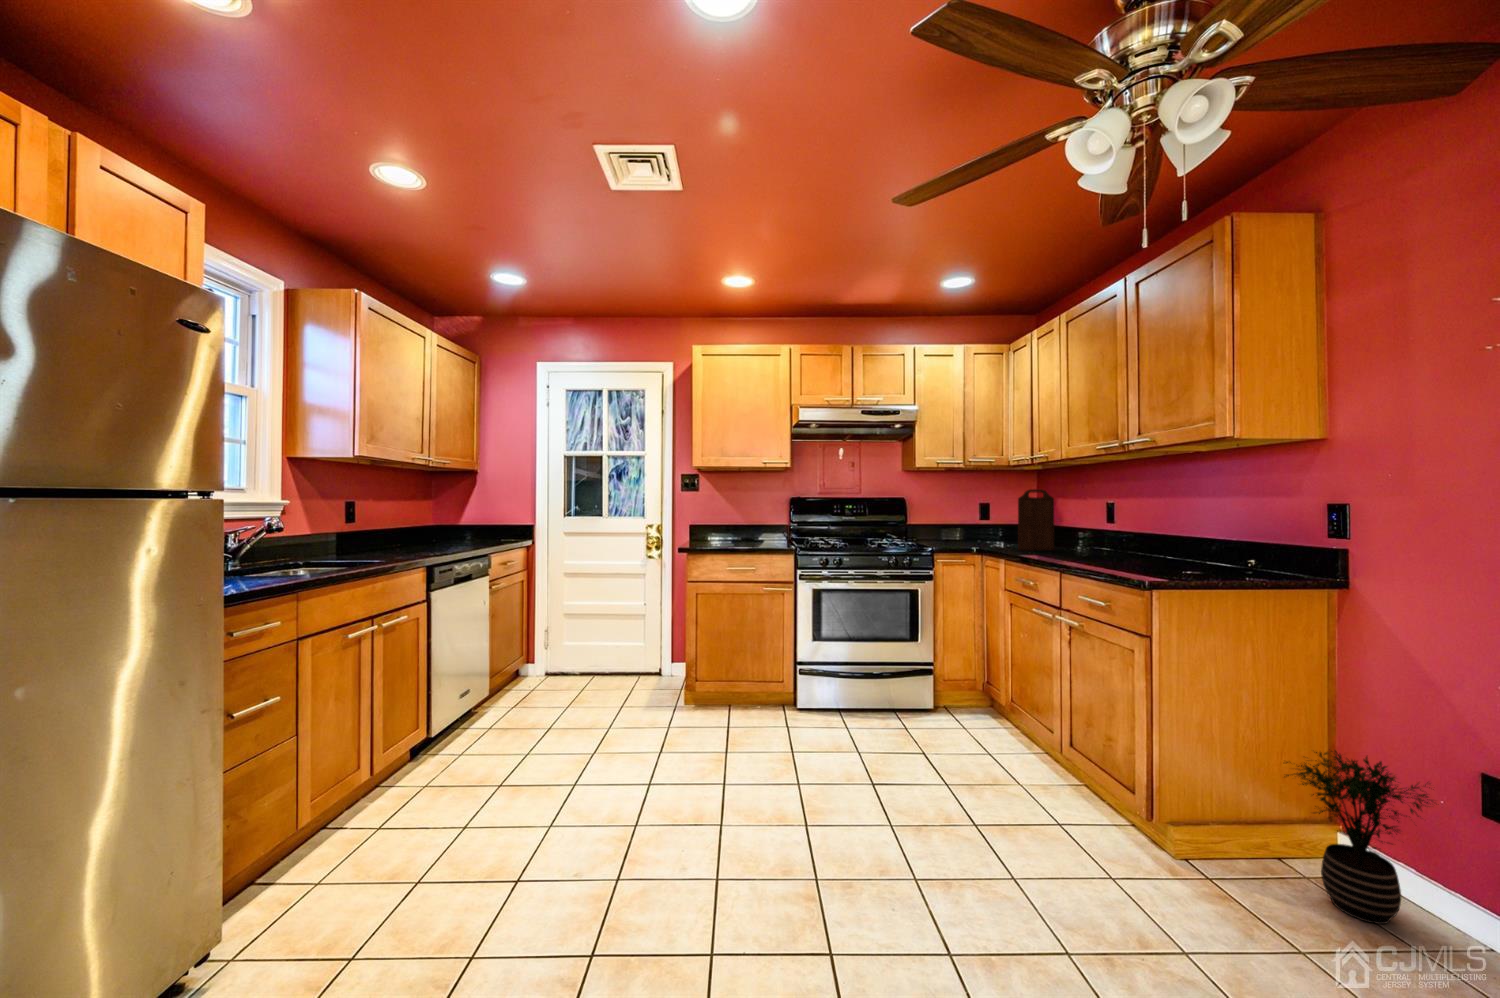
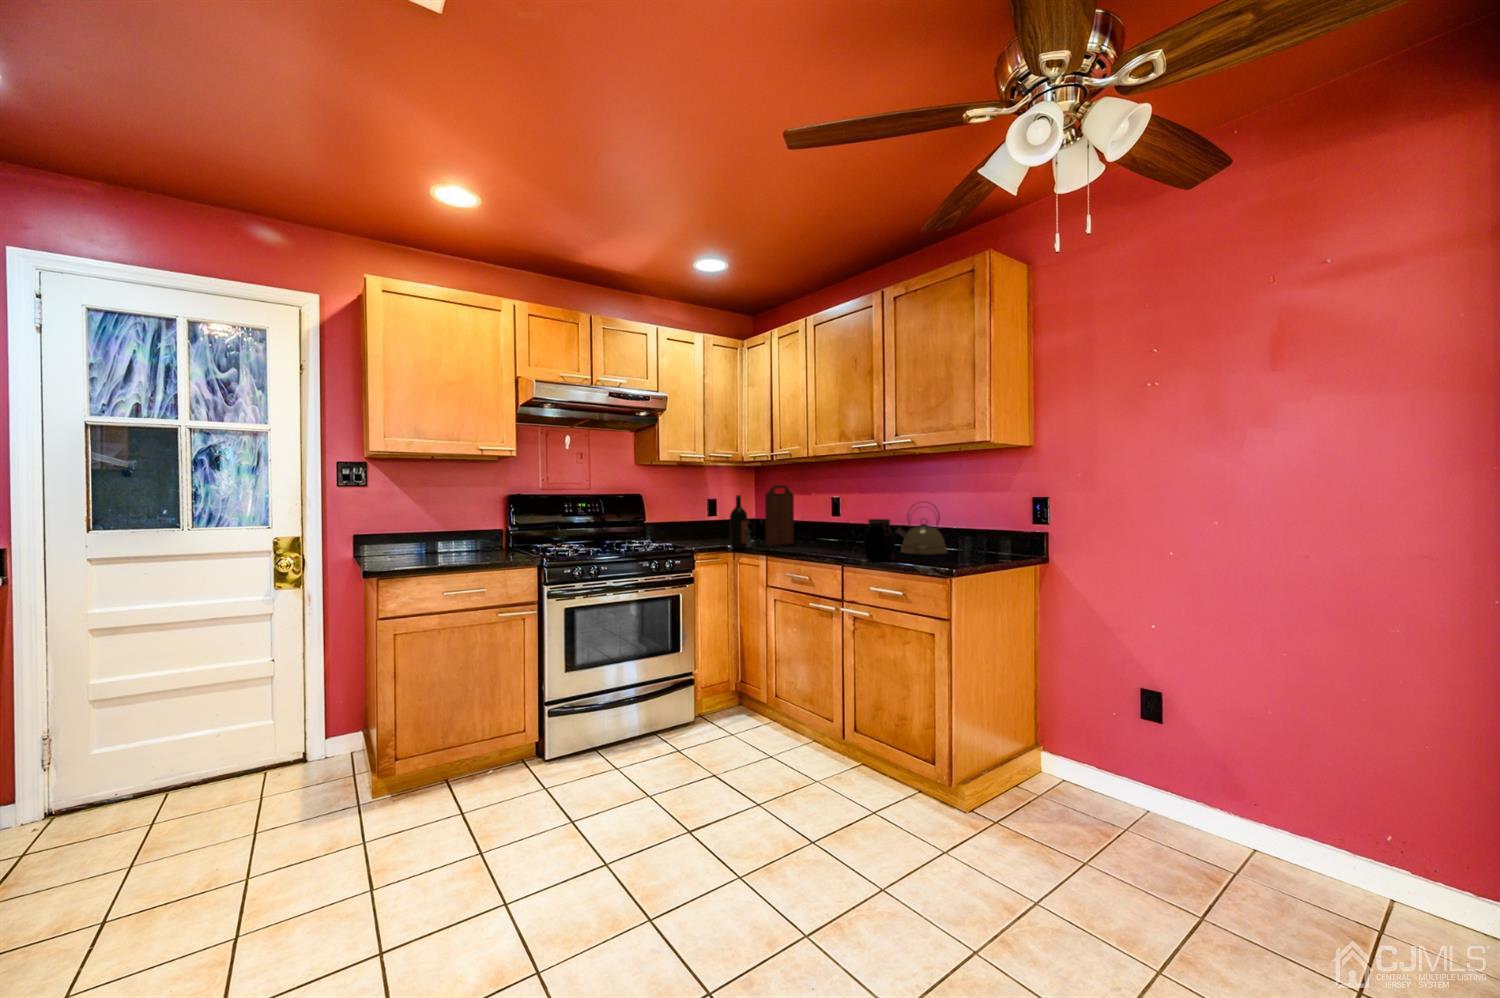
wine bottle: none [976,499,995,552] -> present [730,495,748,549]
kettle: none [1142,507,1215,568] -> present [894,505,947,555]
jar: none [1081,525,1117,570] -> present [864,519,894,561]
potted plant: present [1286,750,1432,924] -> none [1029,688,1123,816]

